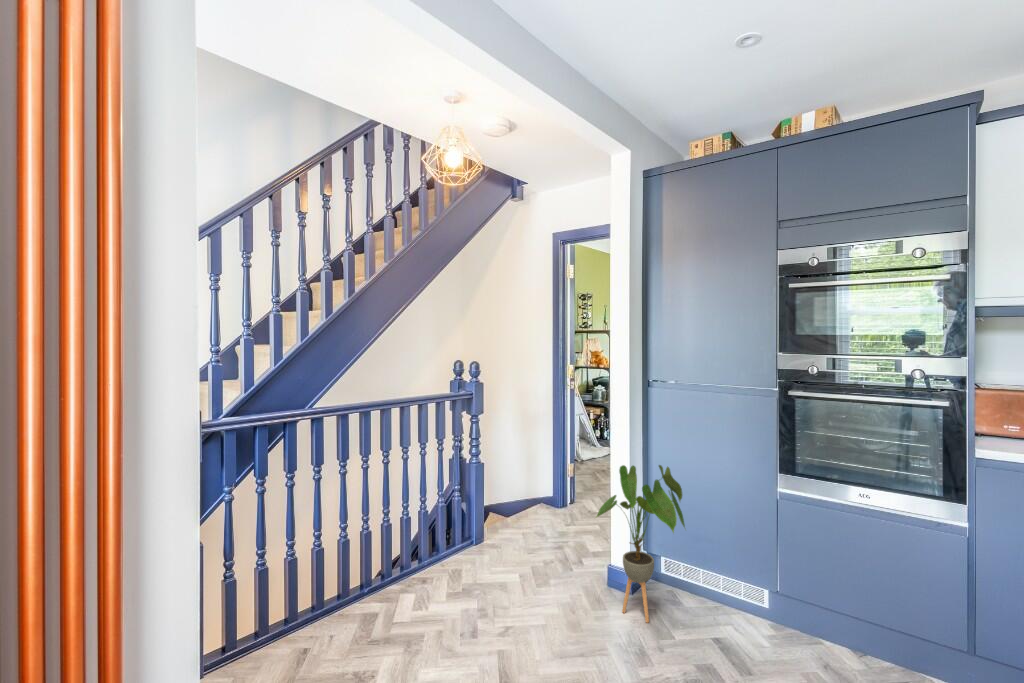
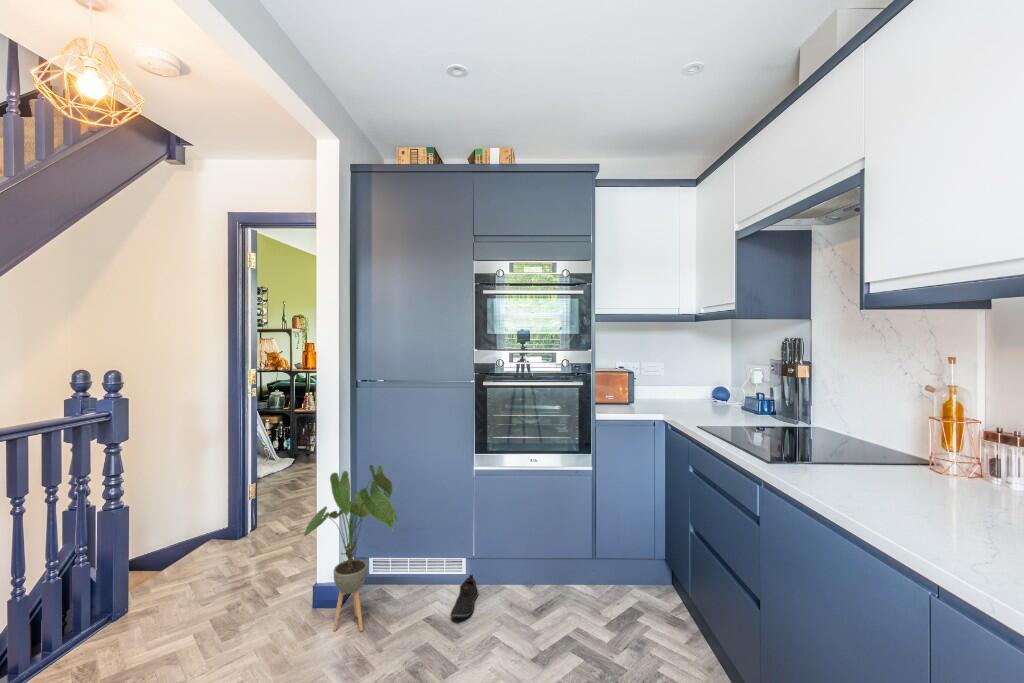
shoe: none [741,610,782,654] -> present [450,575,478,618]

